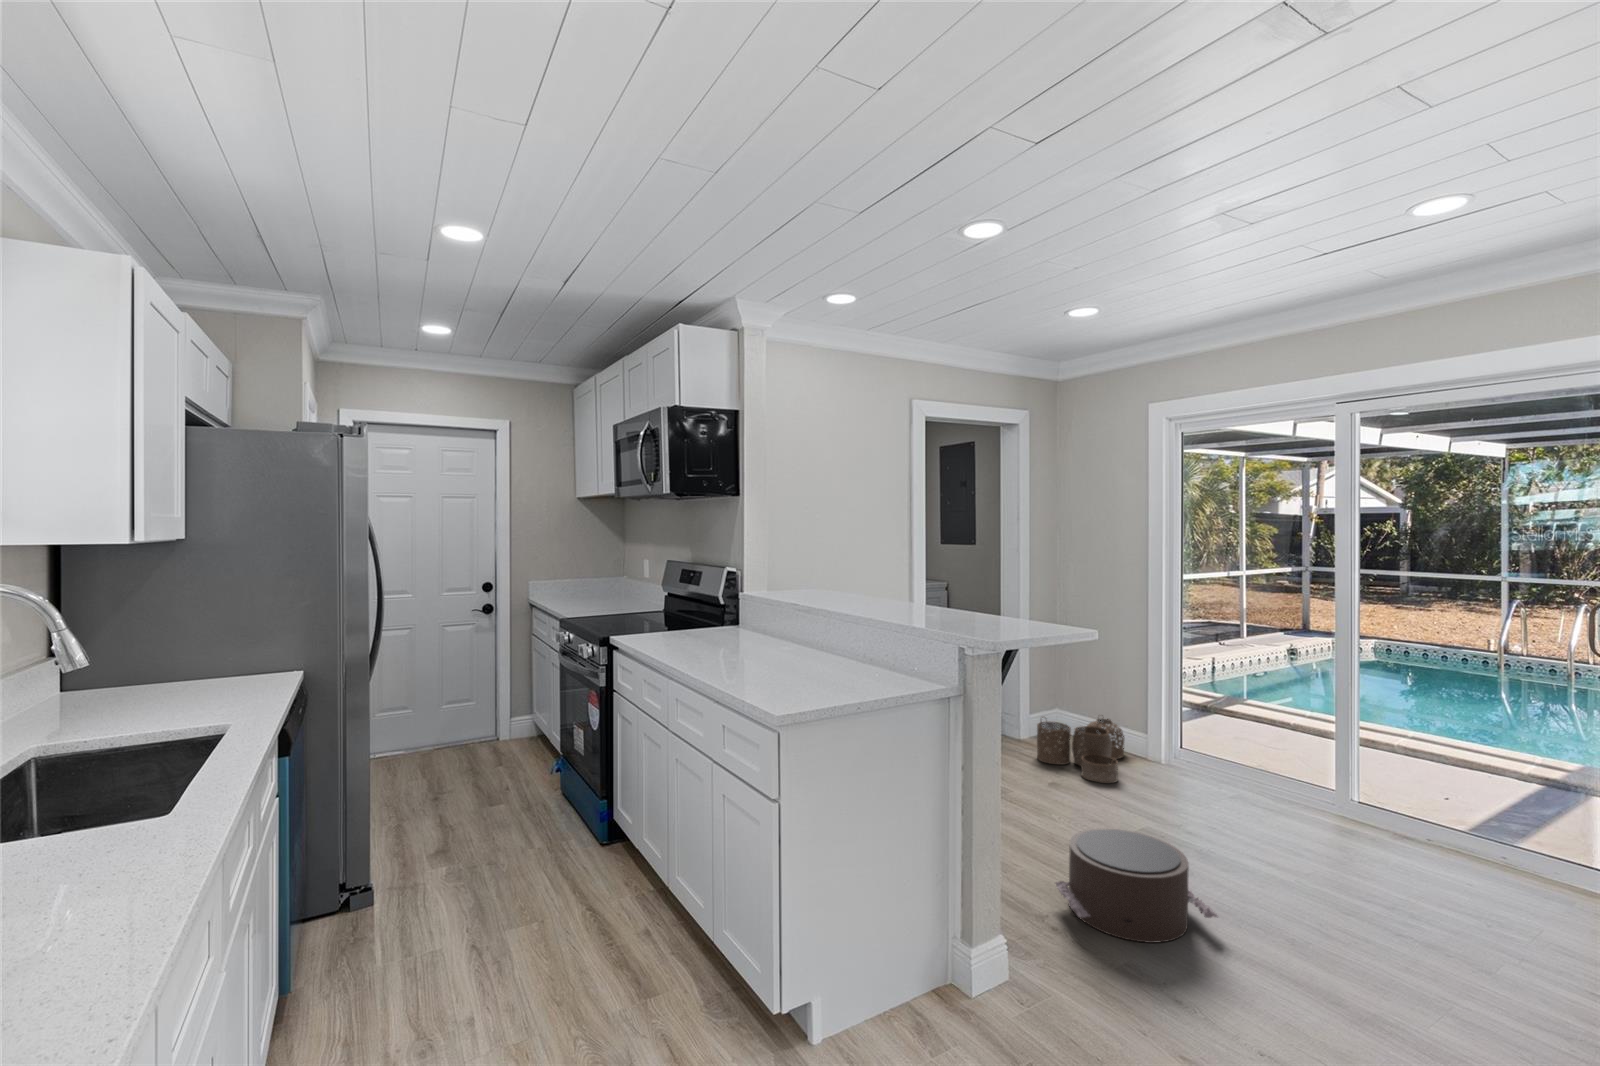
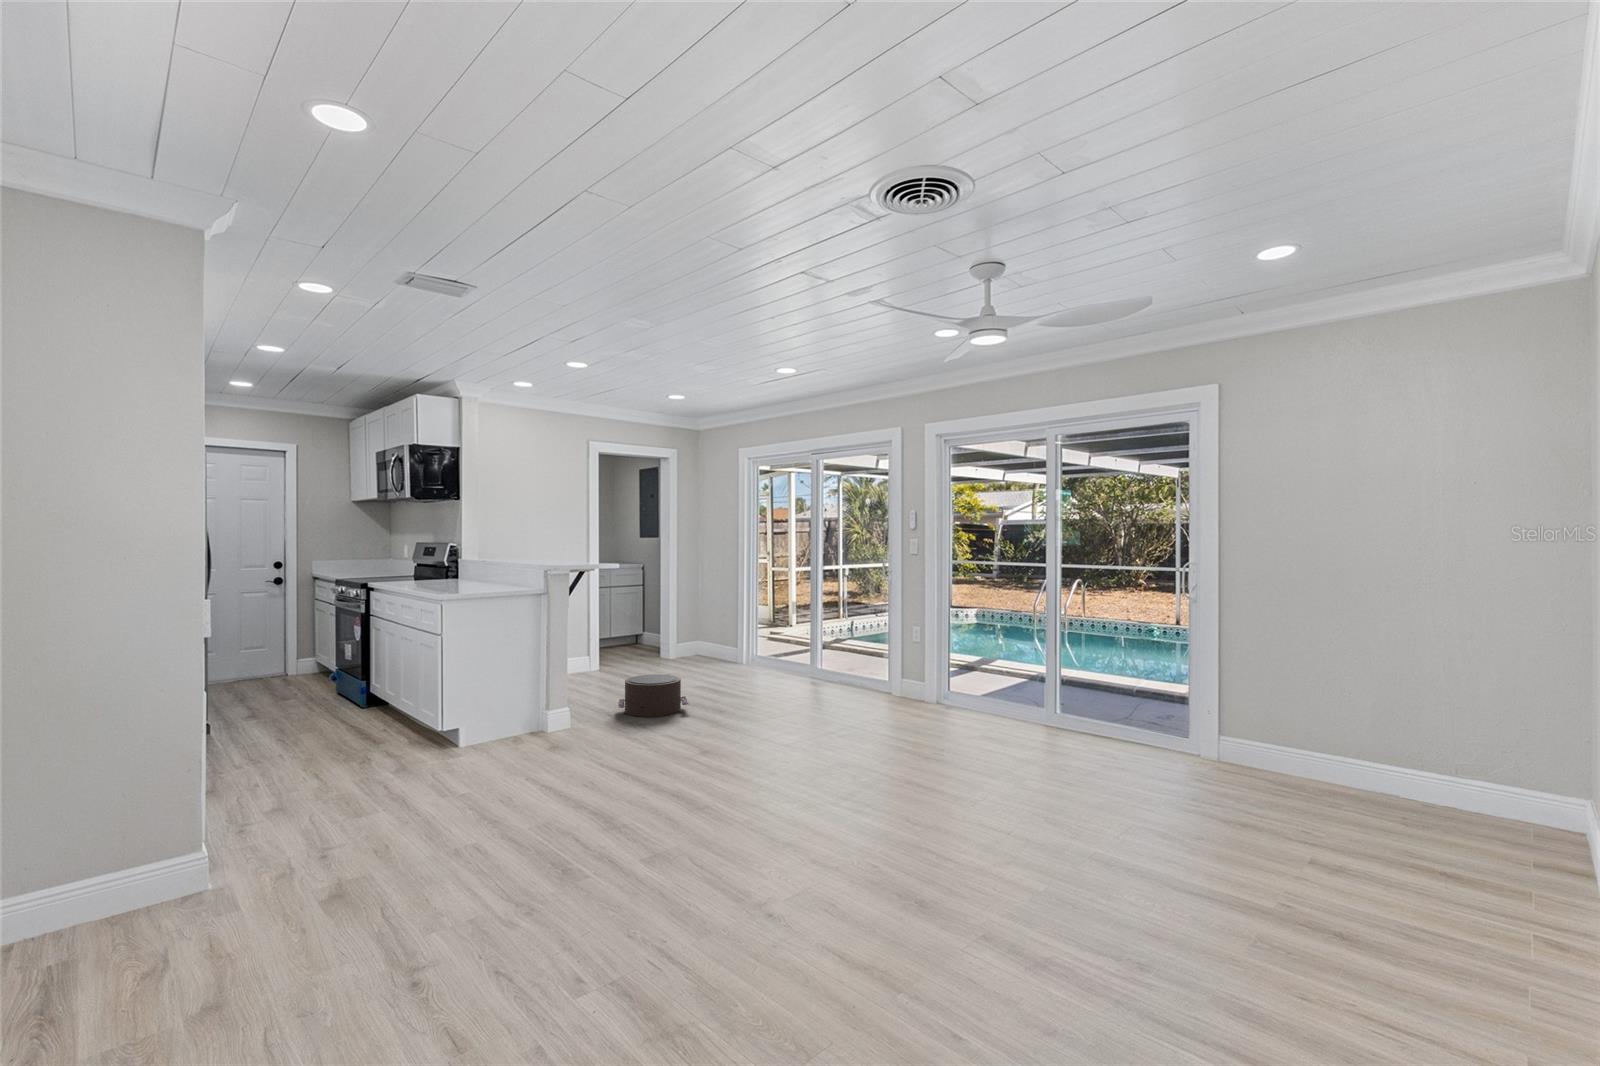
woven basket: present [1037,717,1124,783] -> none [671,640,729,674]

